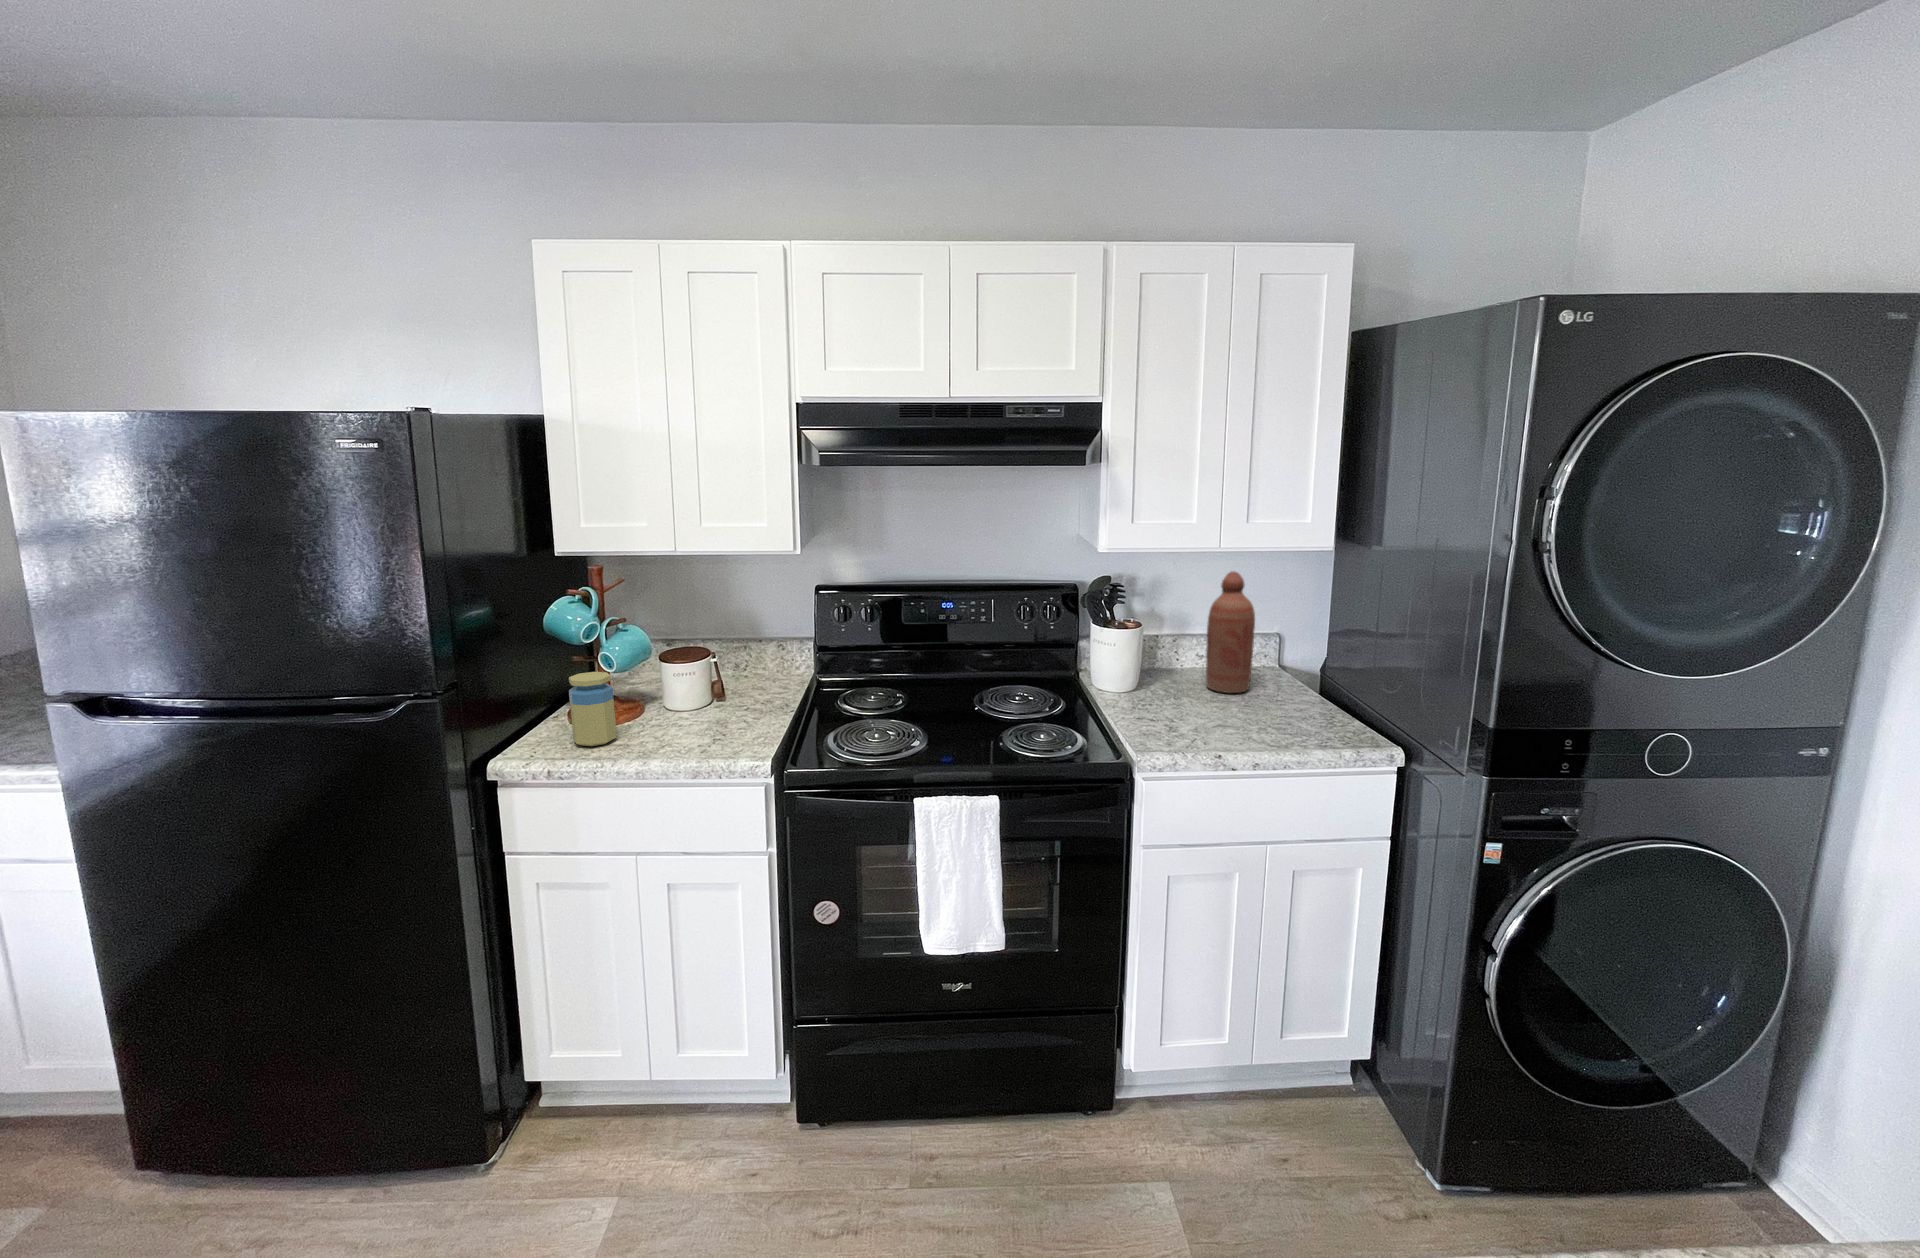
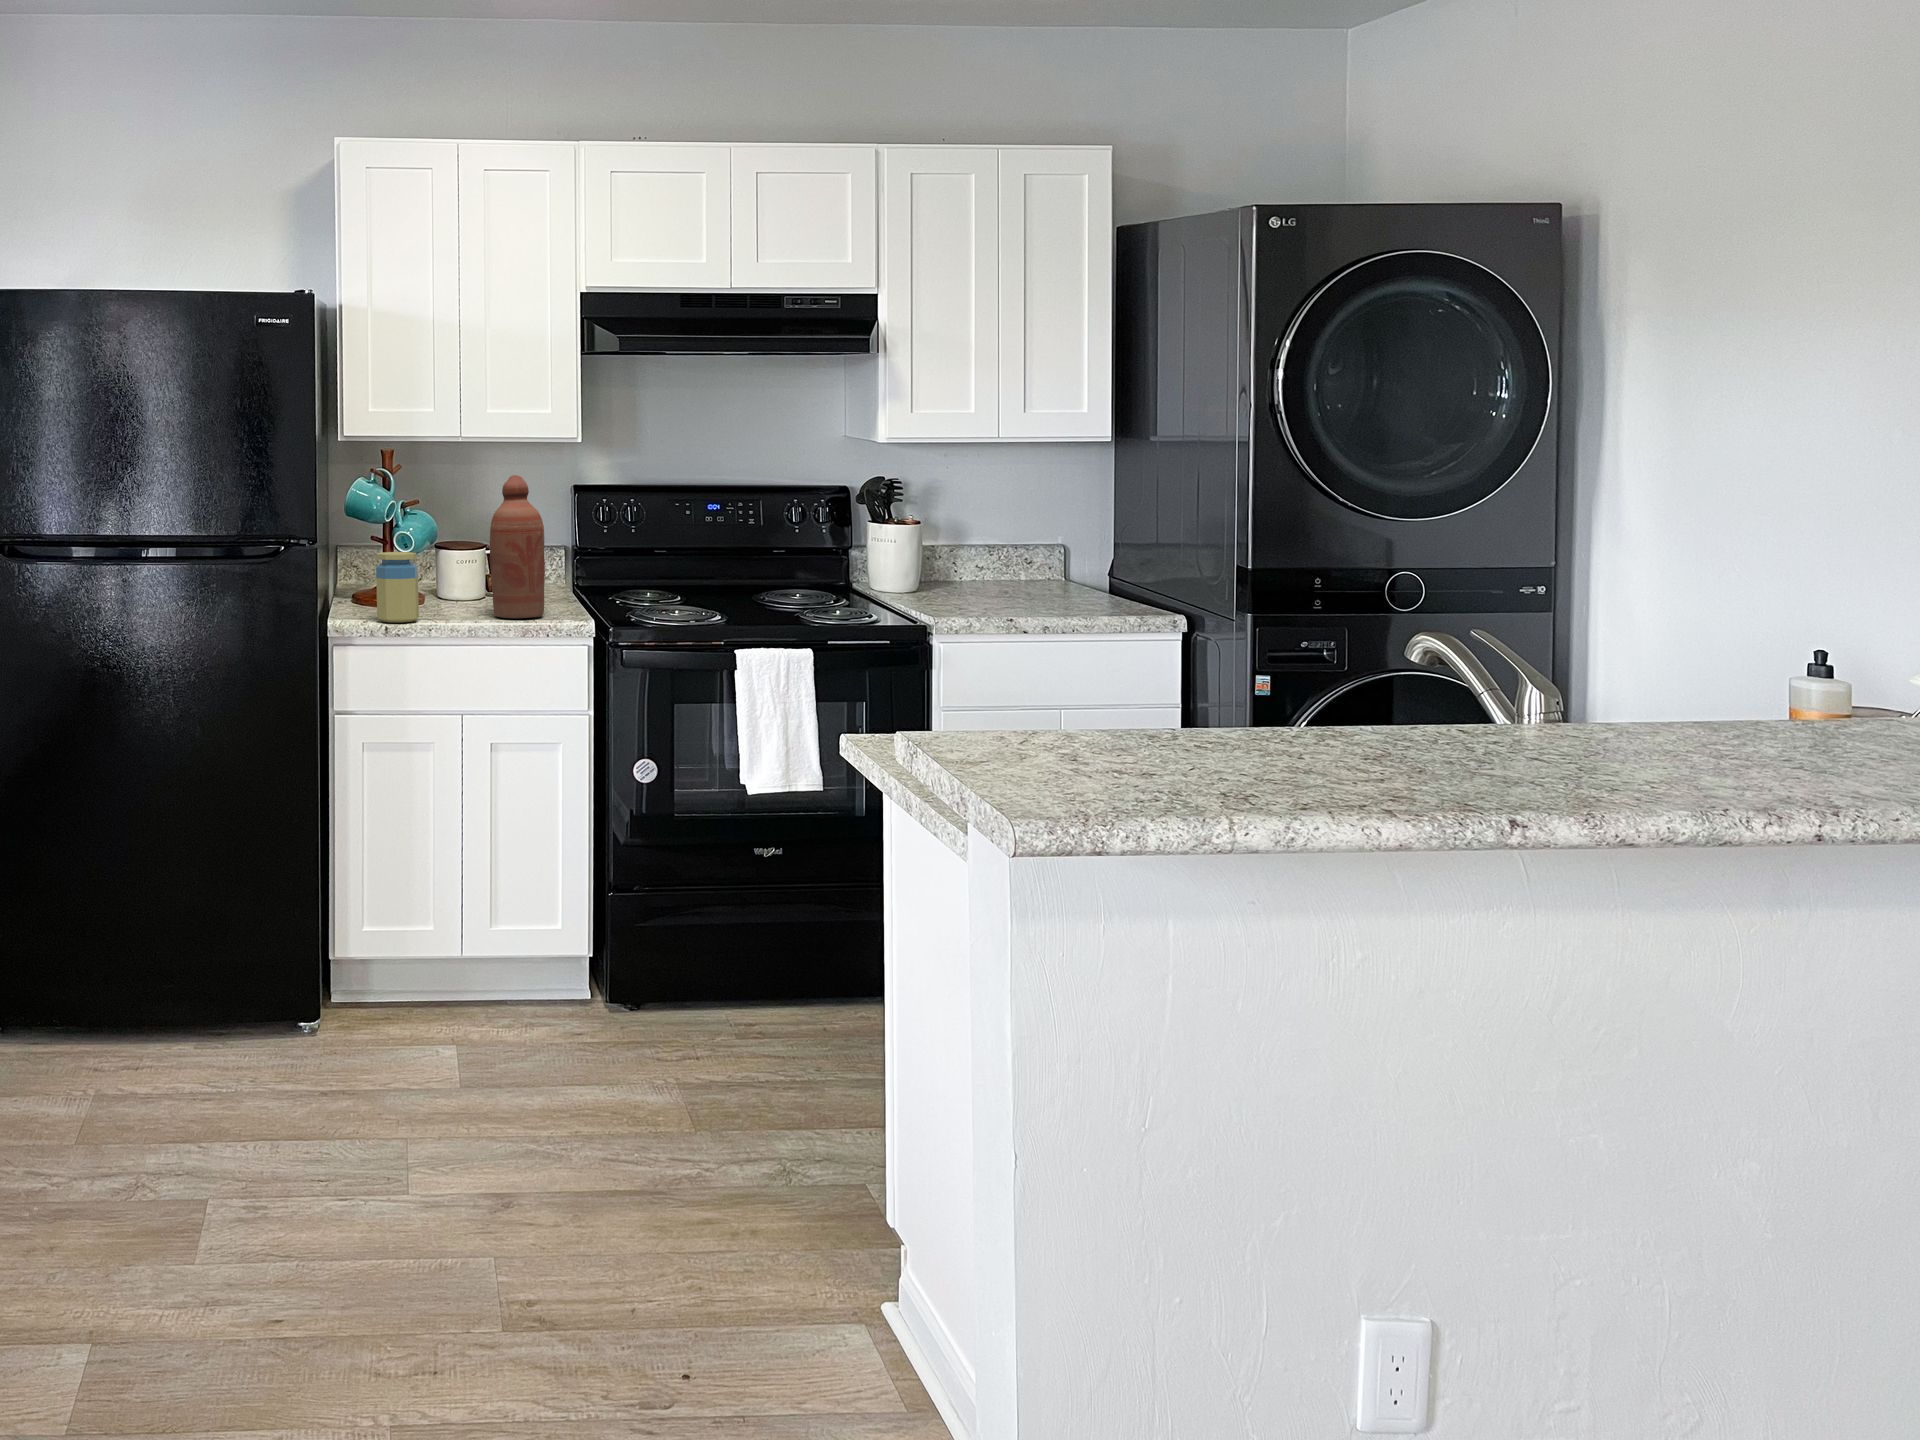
bottle: present [1206,571,1255,693] -> present [490,475,545,618]

